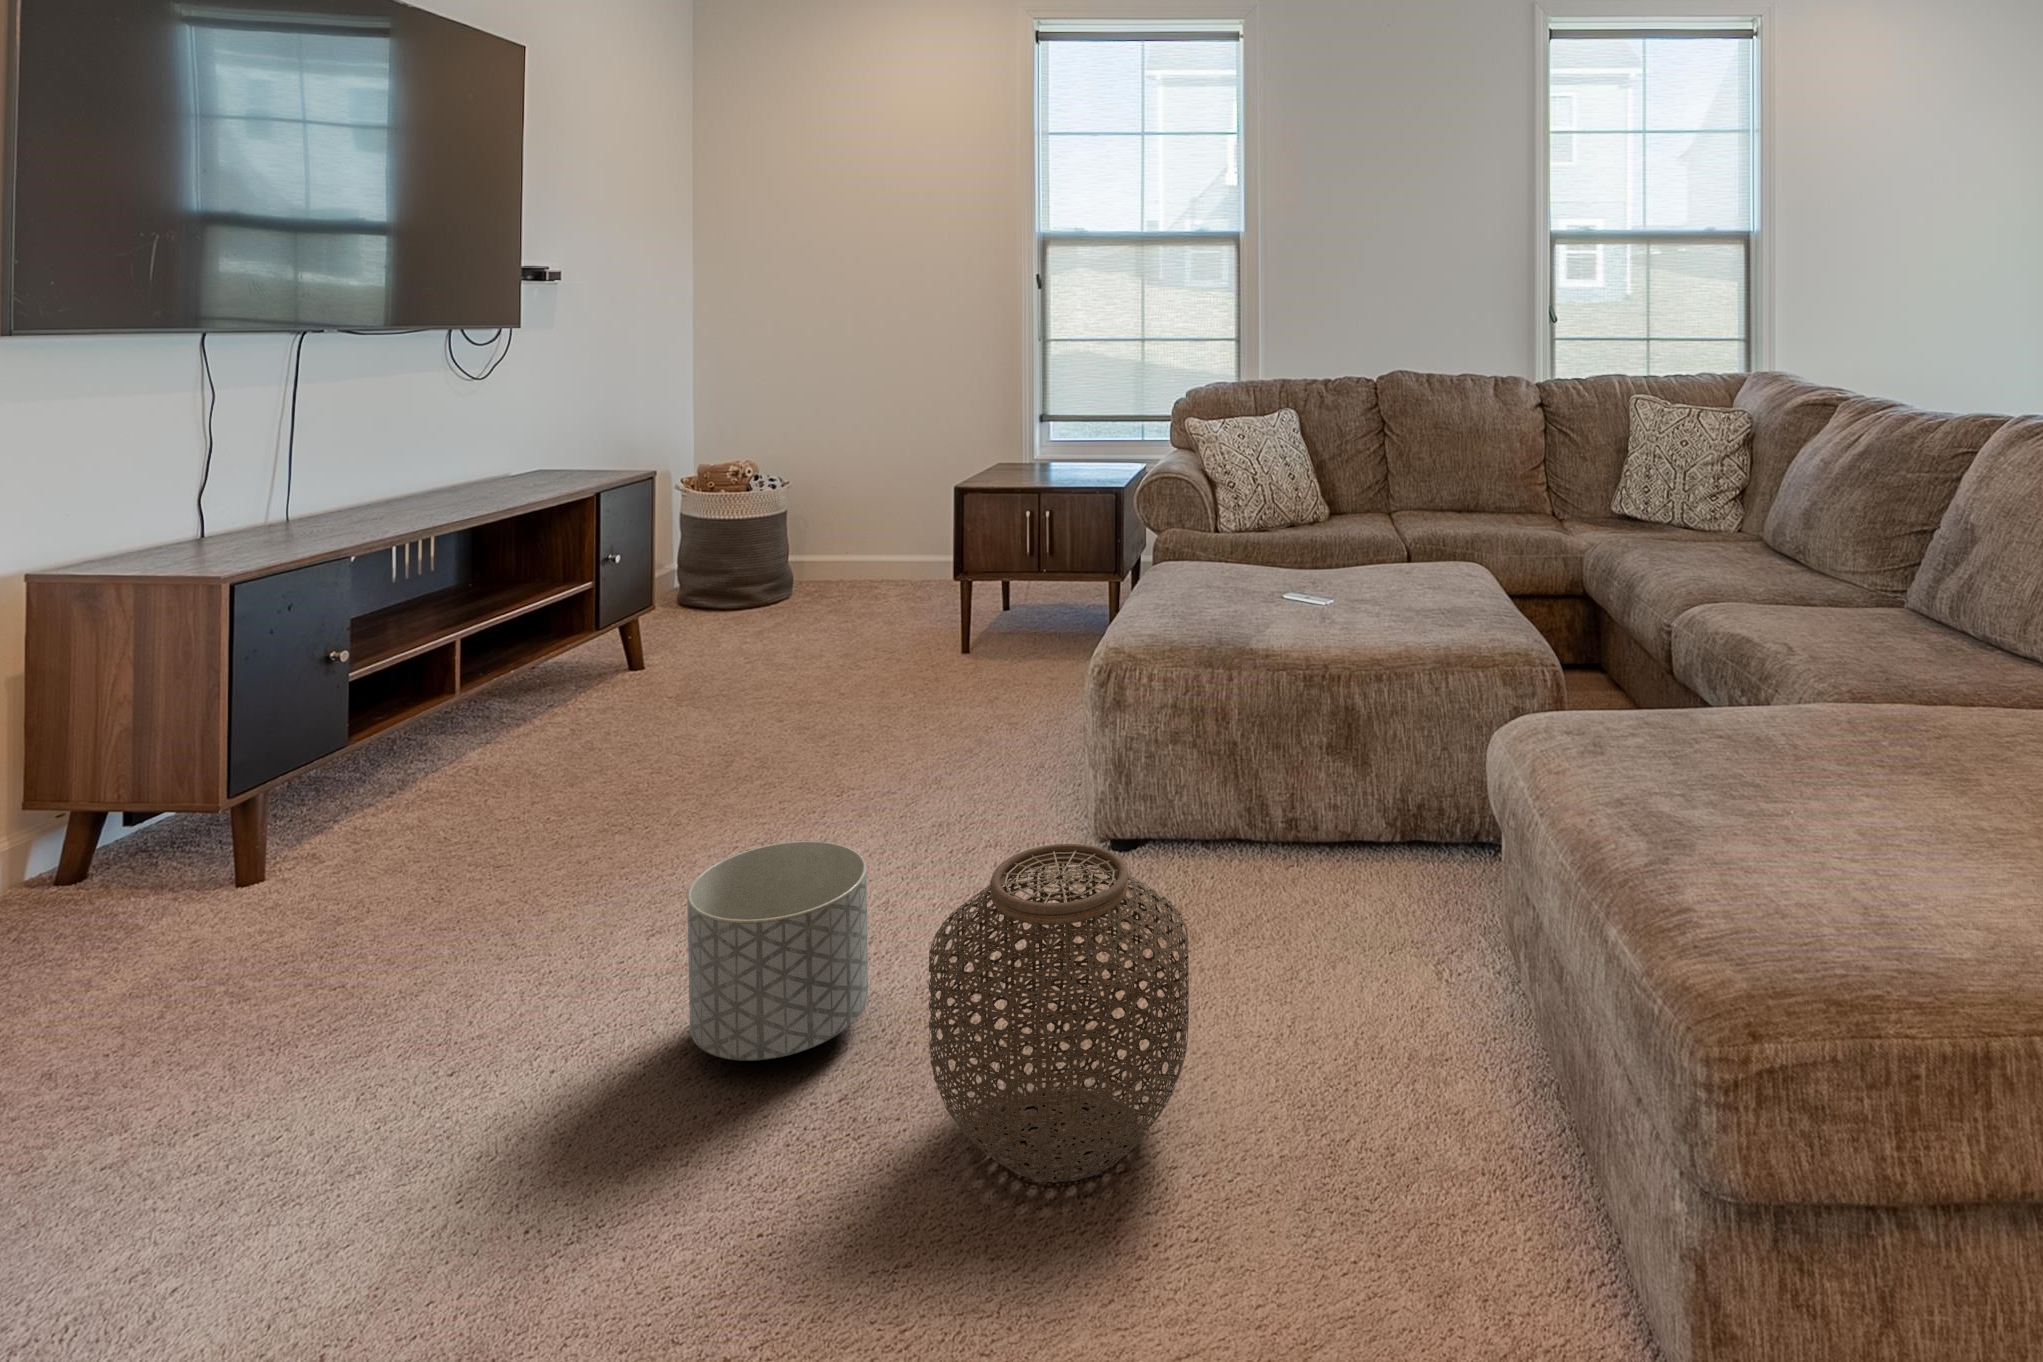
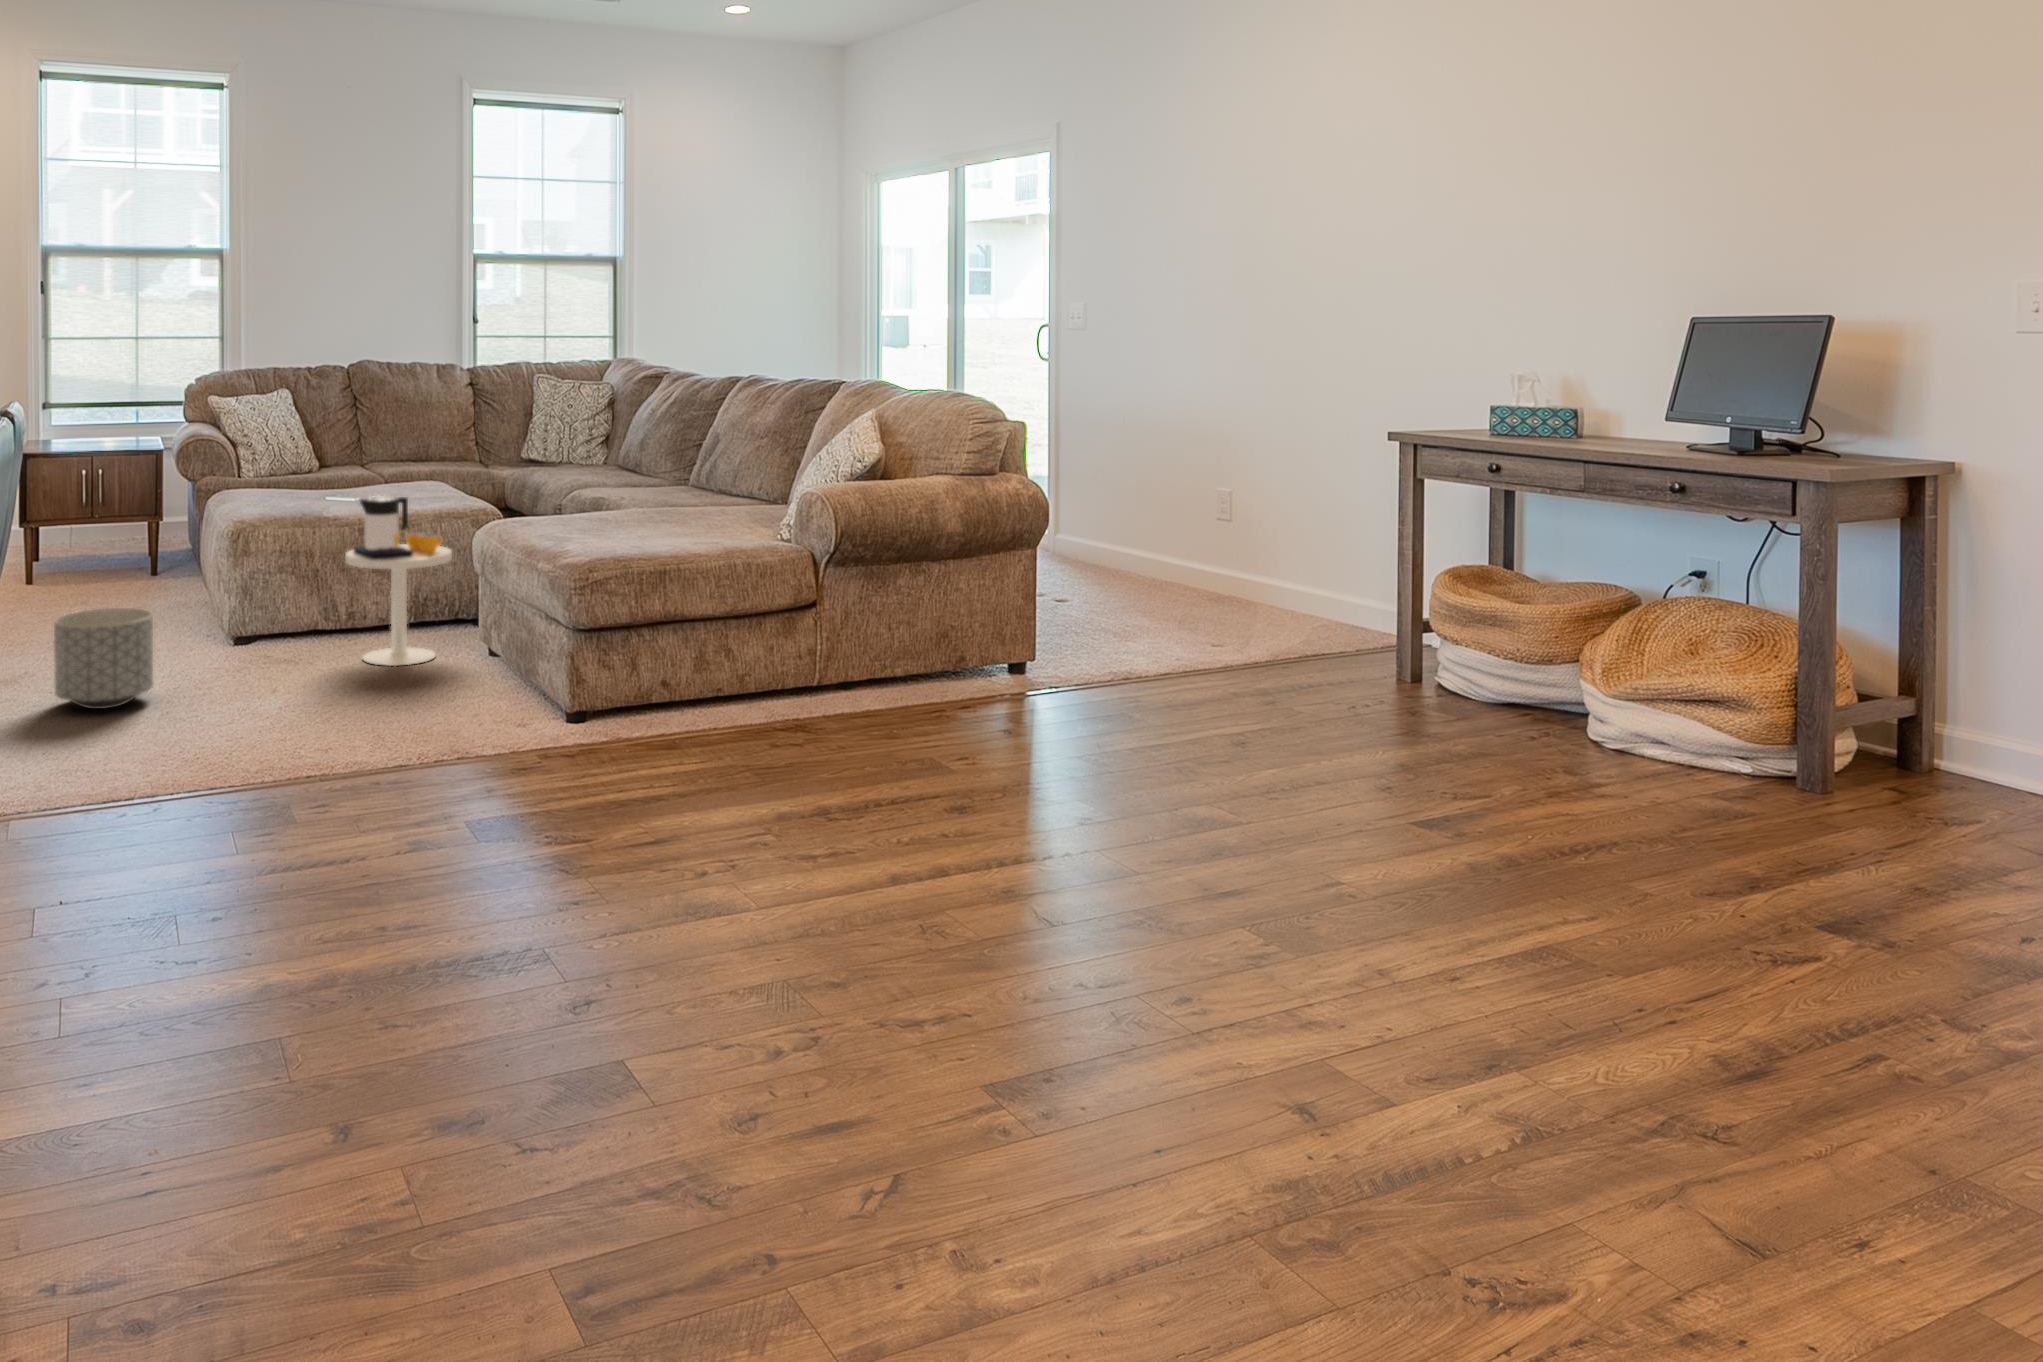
side table: none [1247,655,1444,996] -> present [345,496,452,666]
woven basket: present [929,844,1189,1182] -> none [222,572,350,713]

